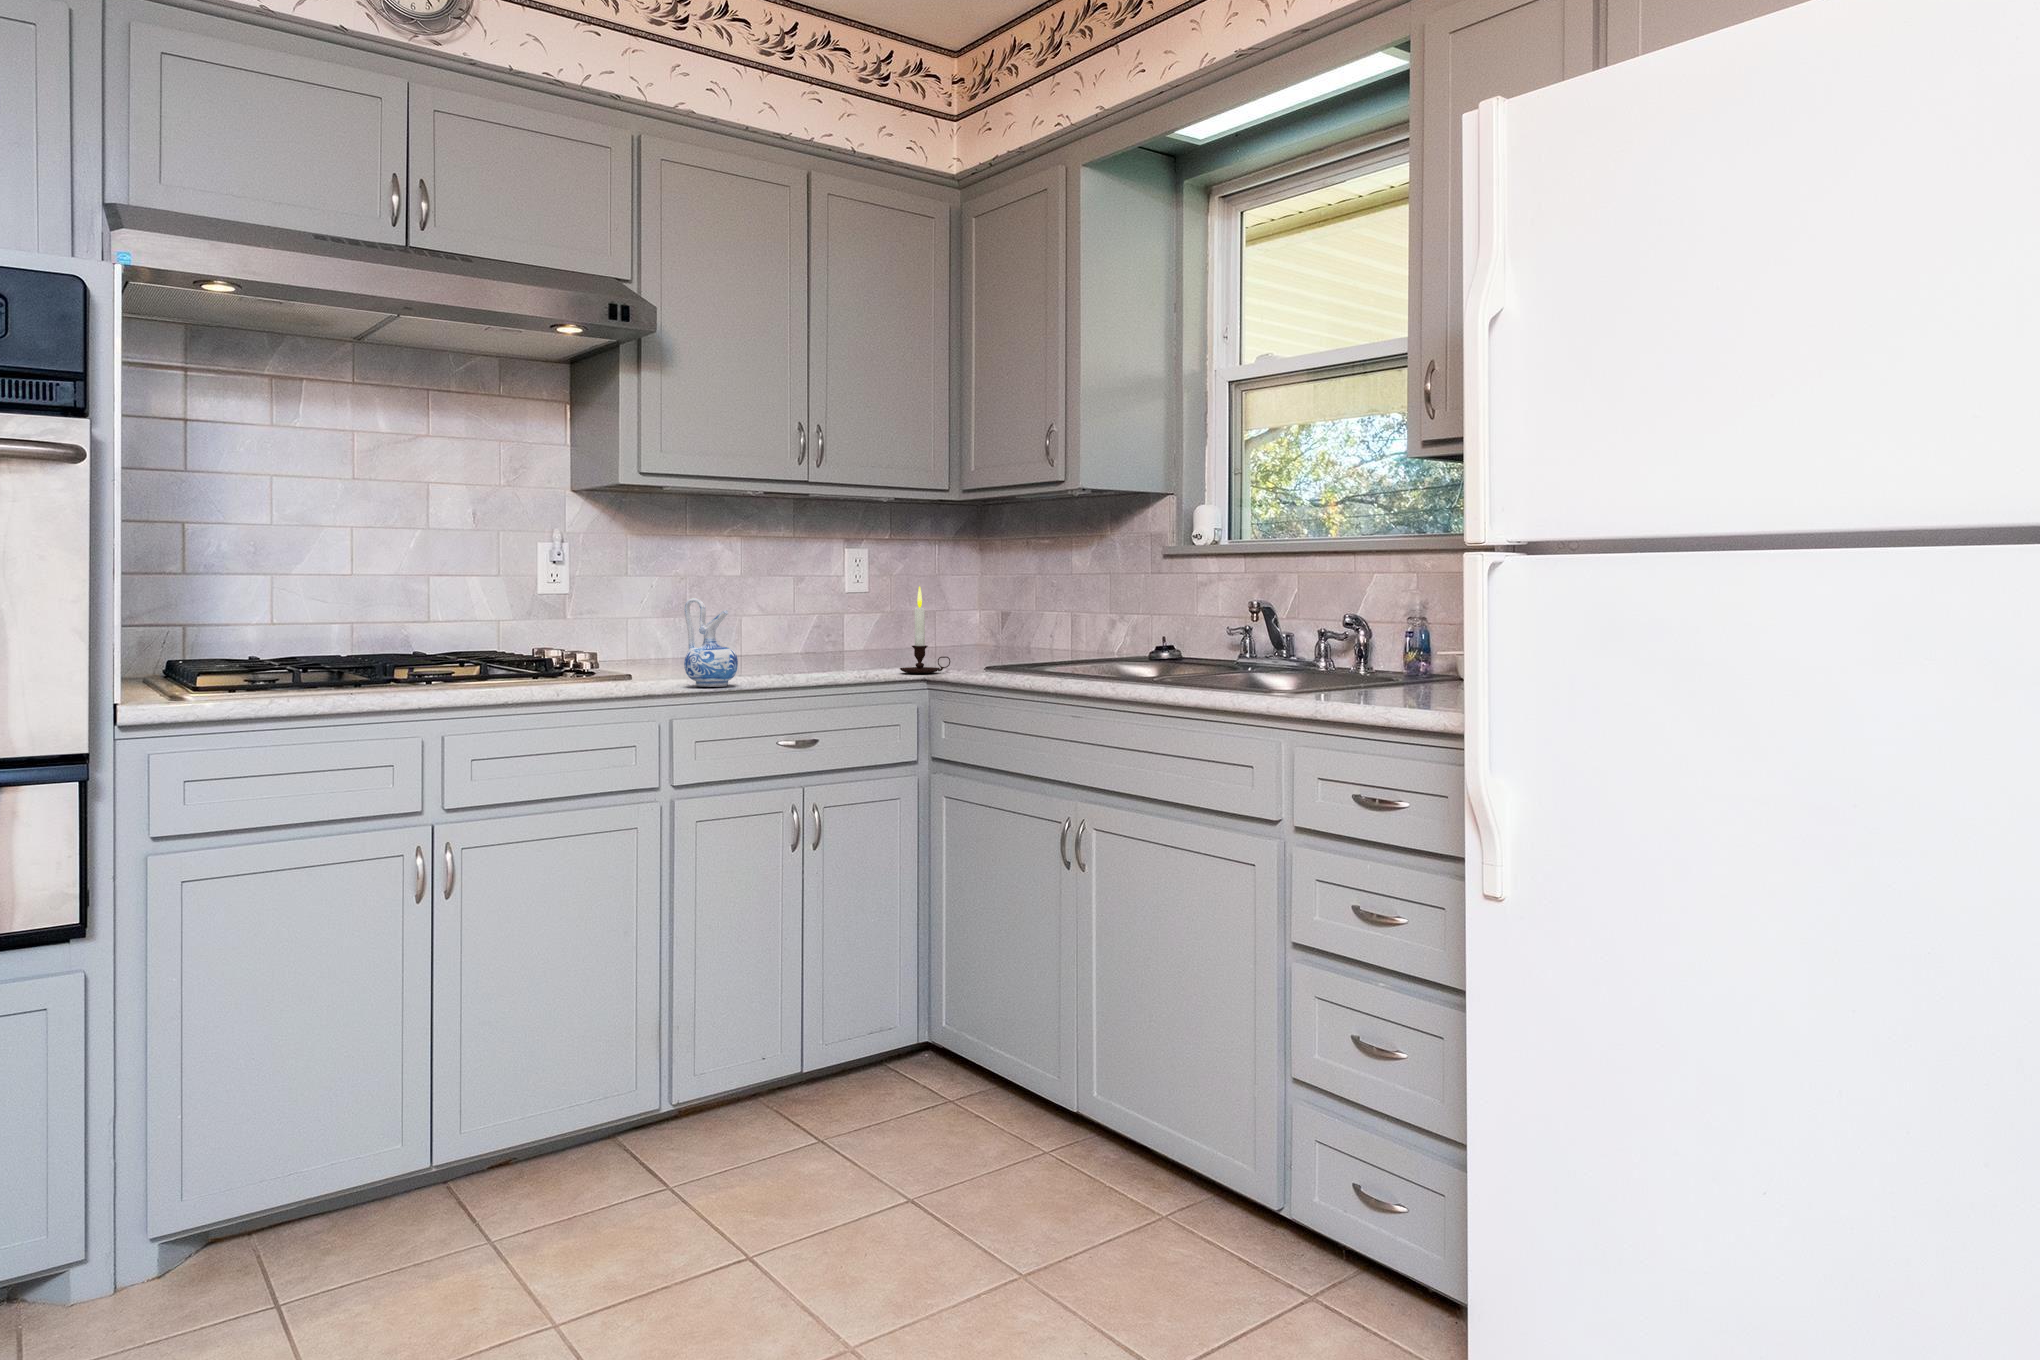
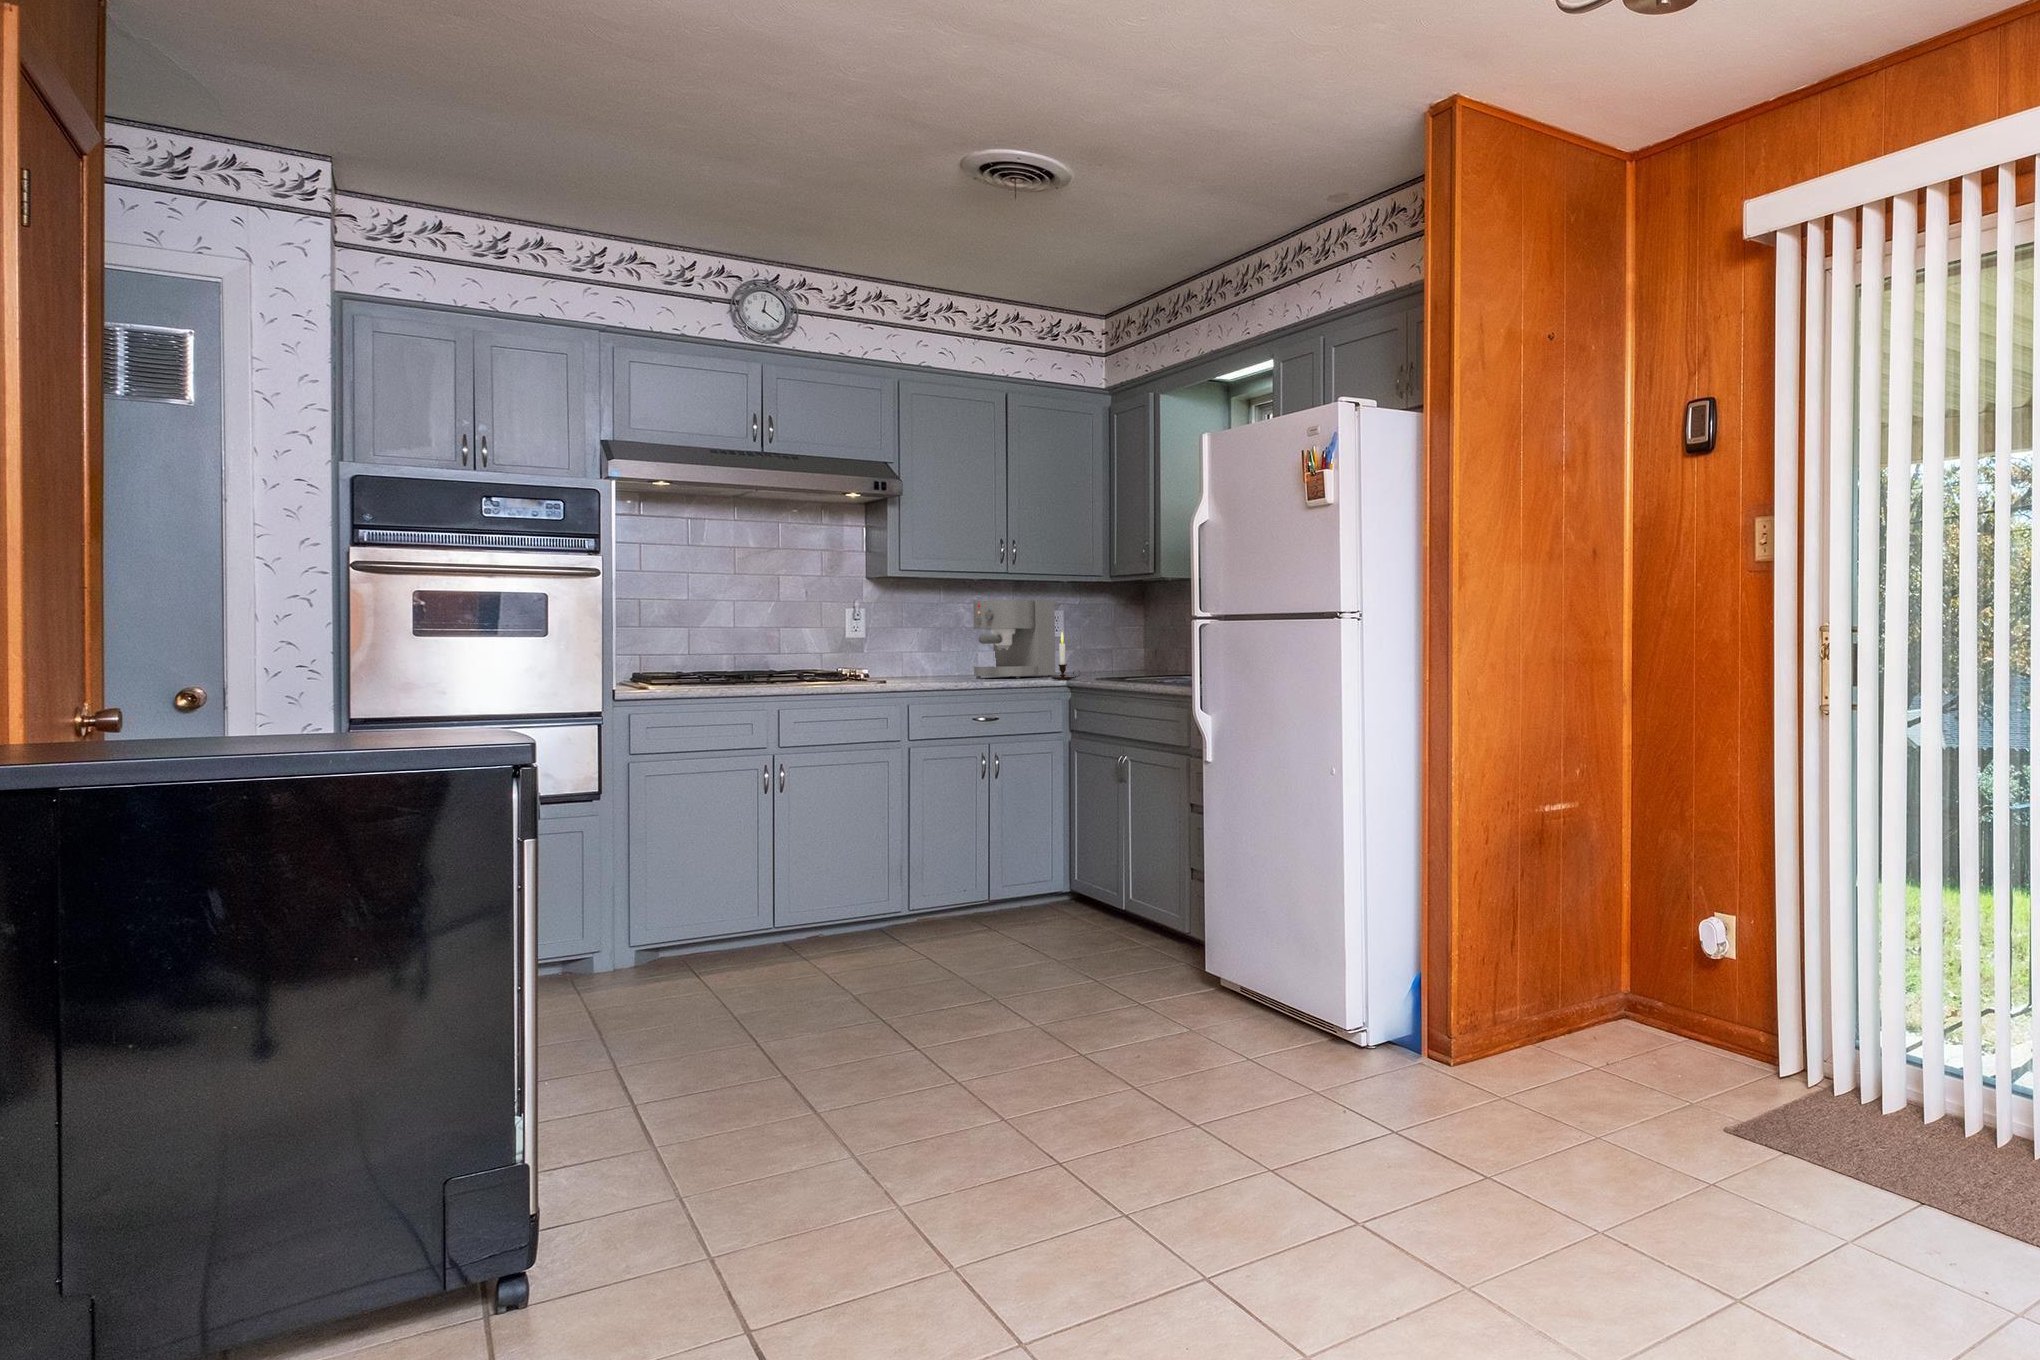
coffee maker: none [737,529,866,664] -> present [973,600,1055,678]
ceramic pitcher: present [684,598,738,687] -> none [916,638,946,685]

